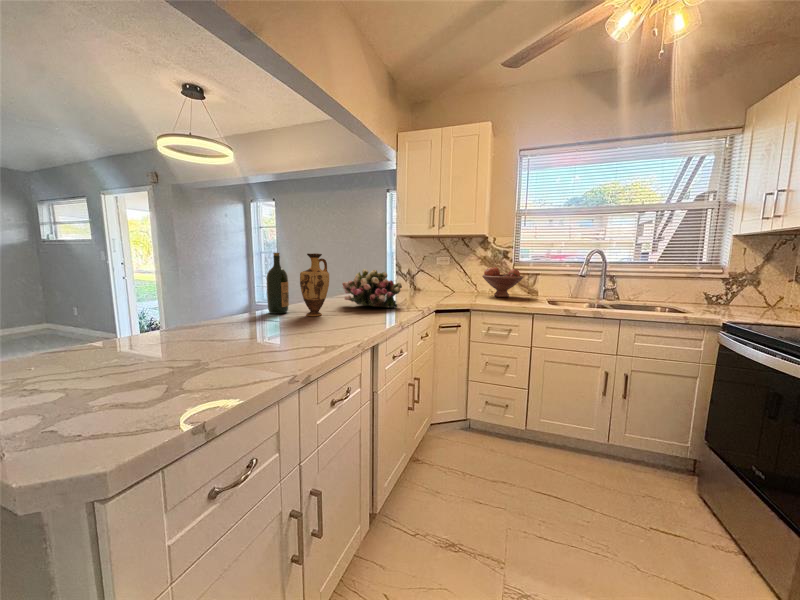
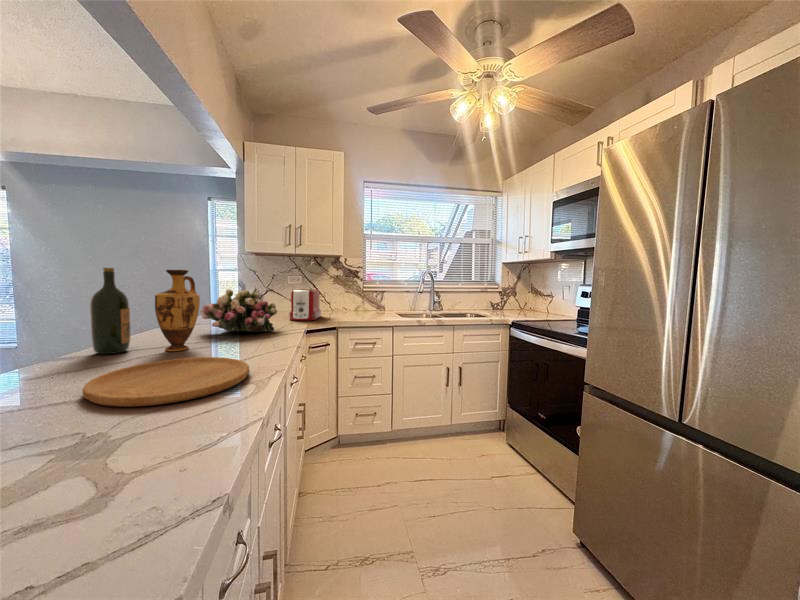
fruit bowl: present [482,267,523,297] -> none [339,286,375,313]
toaster: none [424,270,459,301] -> present [289,289,321,321]
cutting board: none [232,321,335,348] -> present [83,357,249,407]

